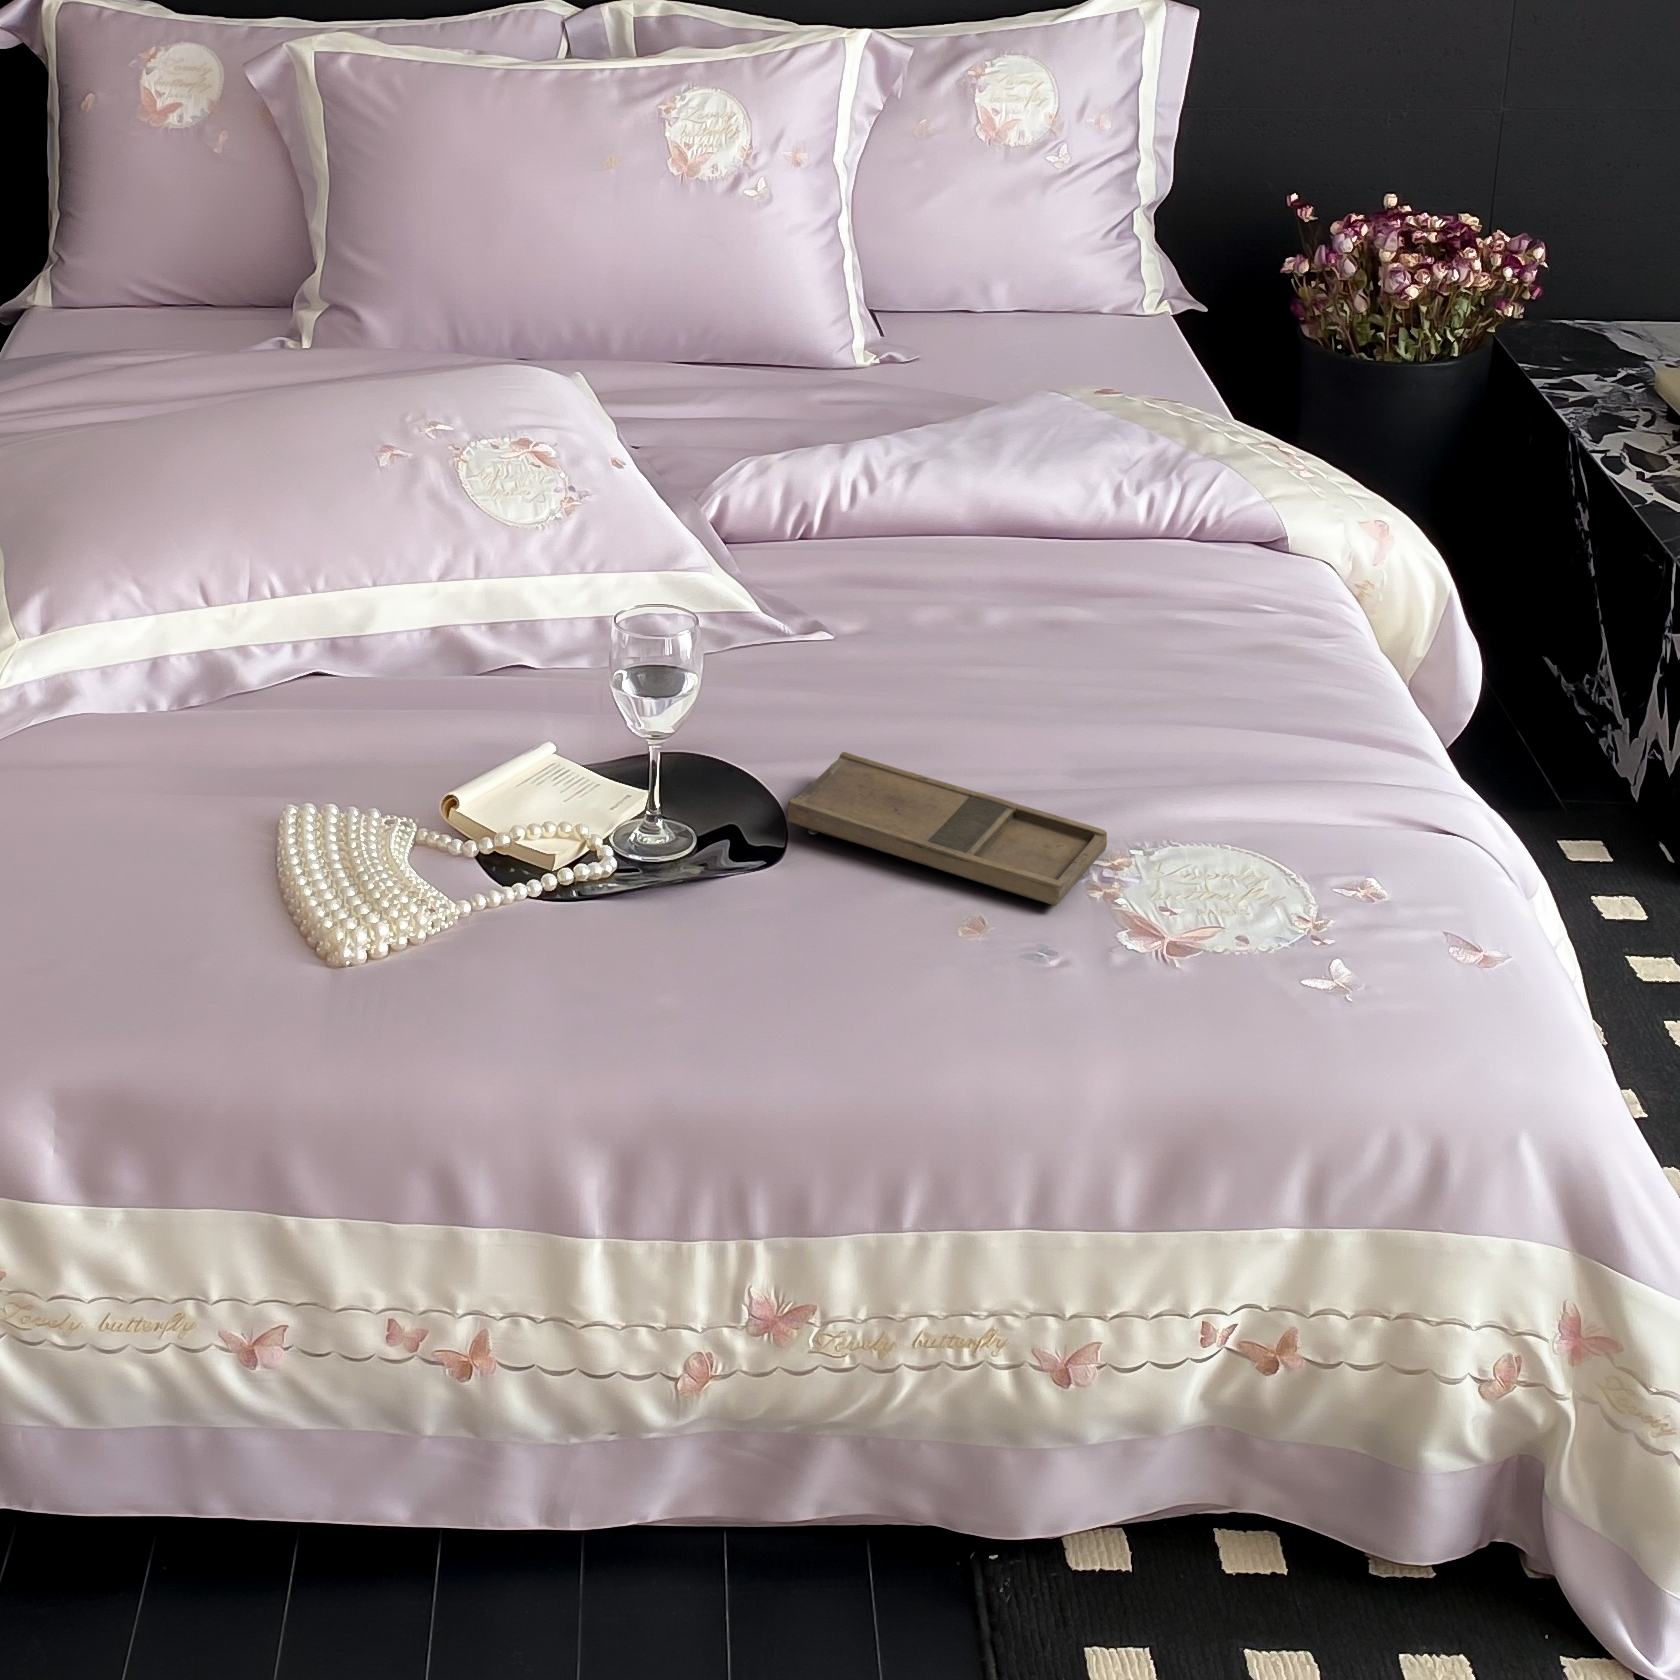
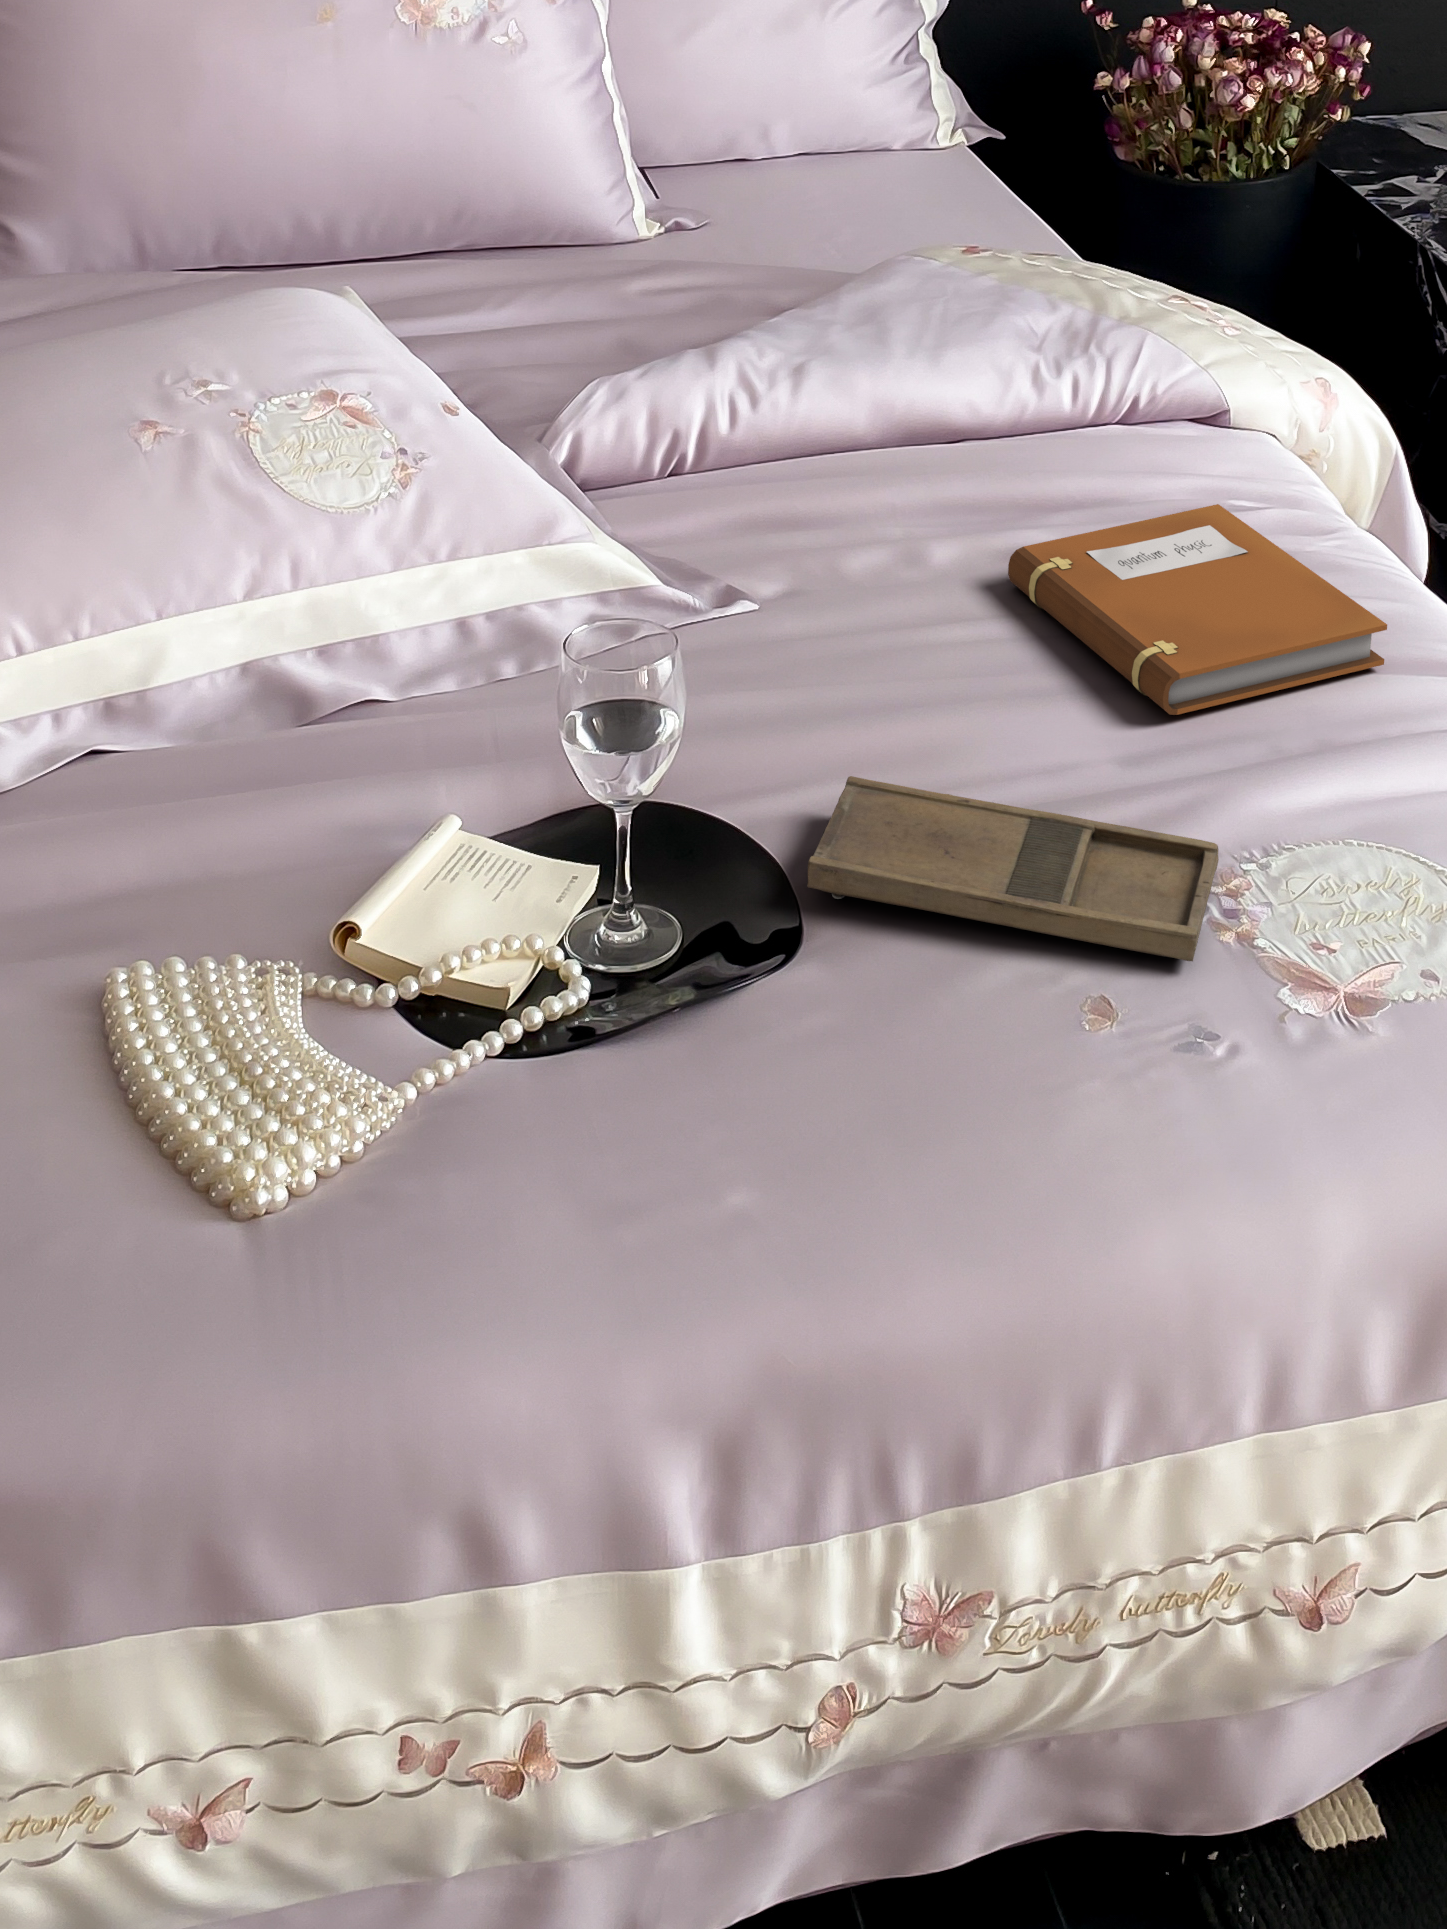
notebook: none [1034,600,1315,746] -> present [1008,504,1387,715]

